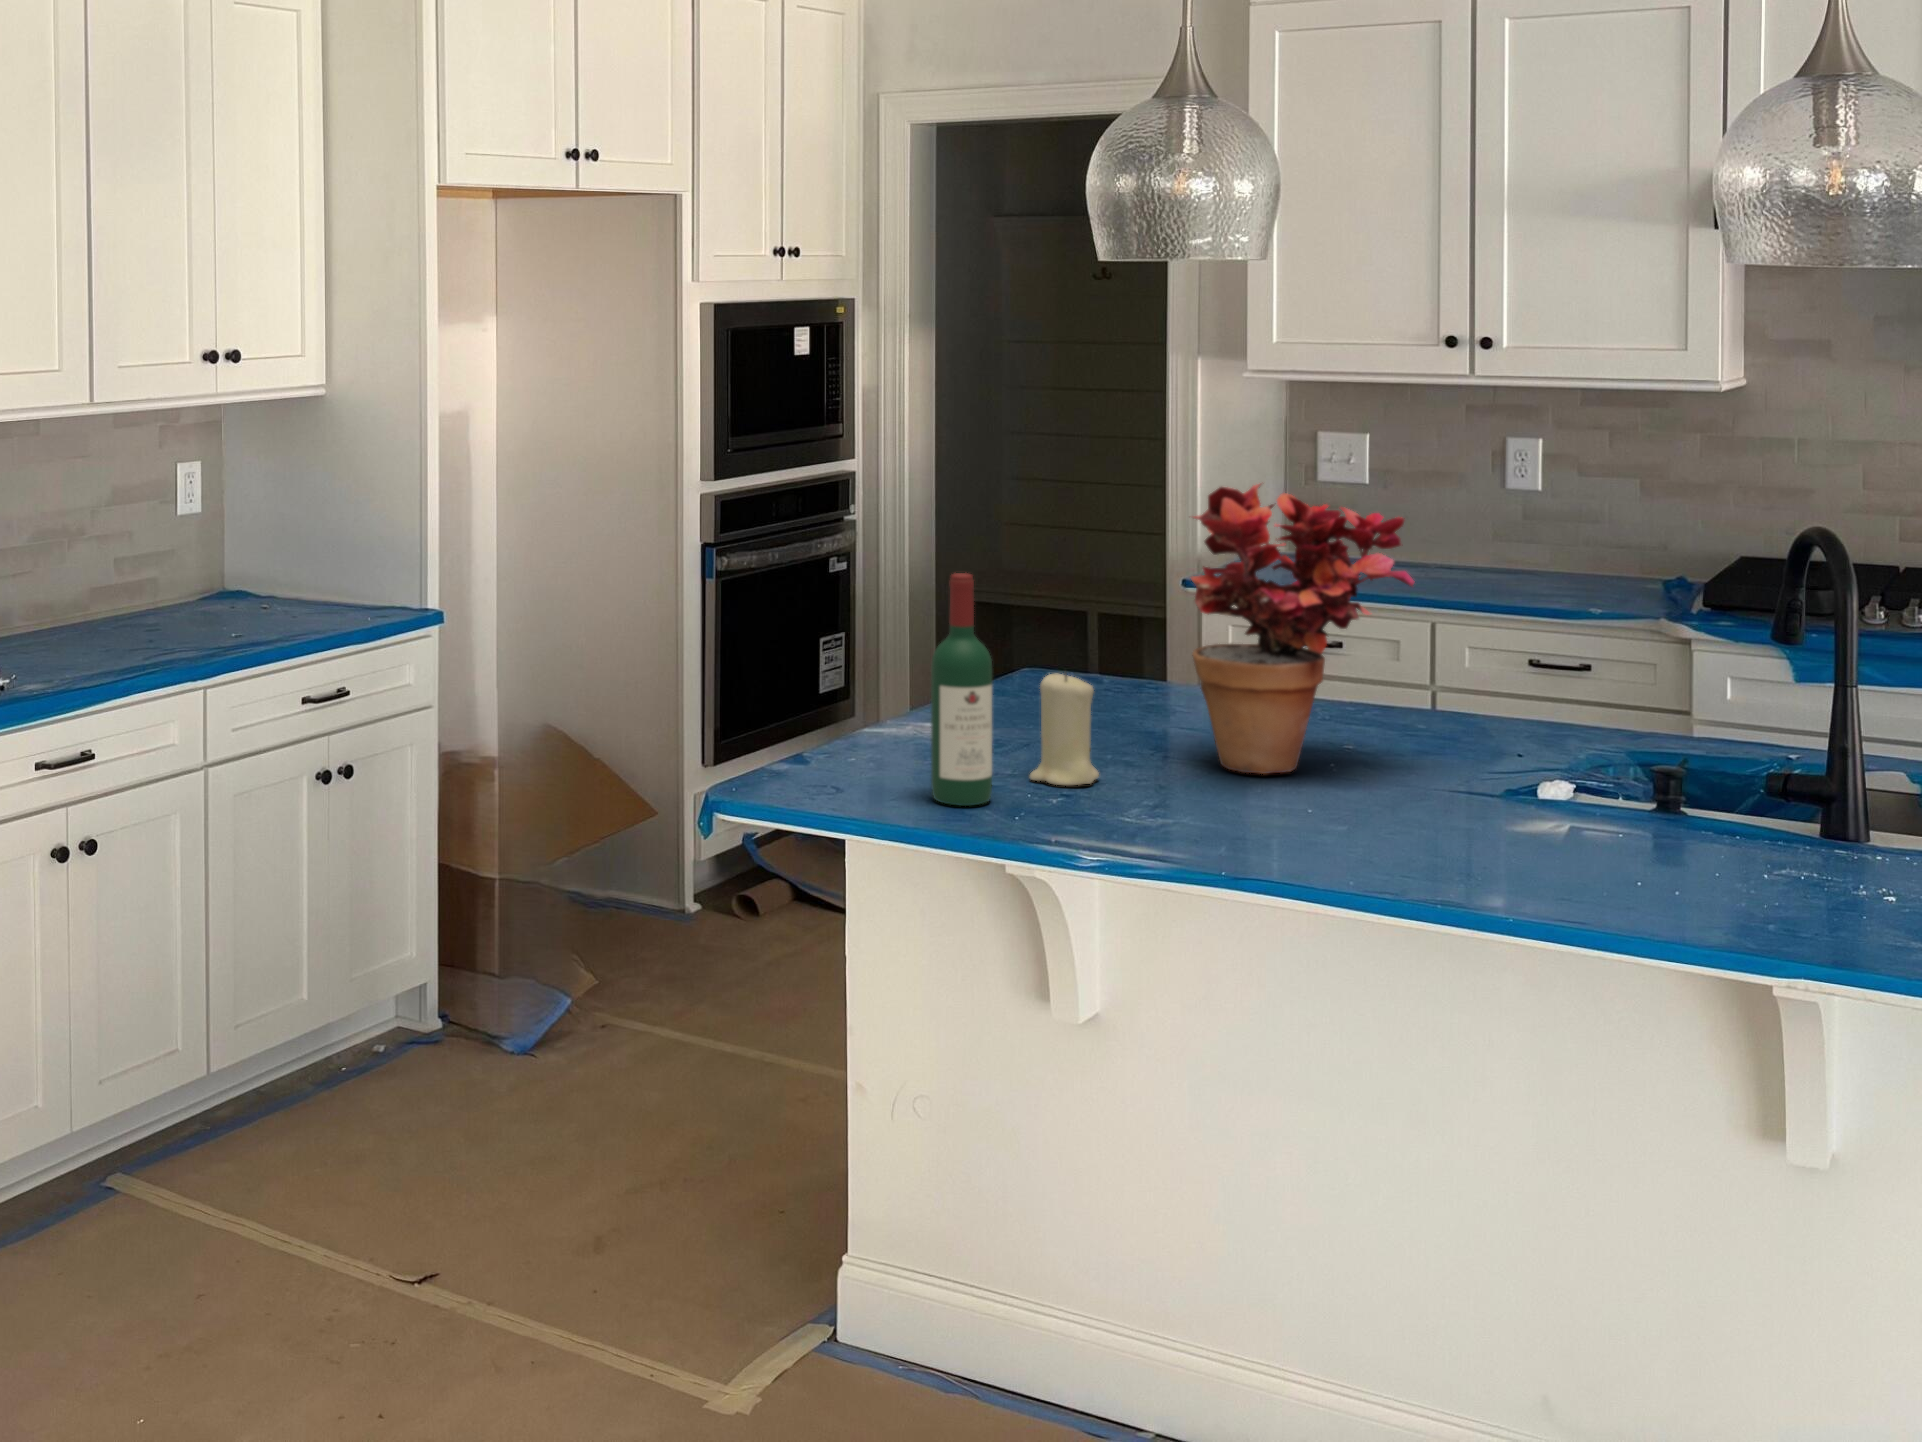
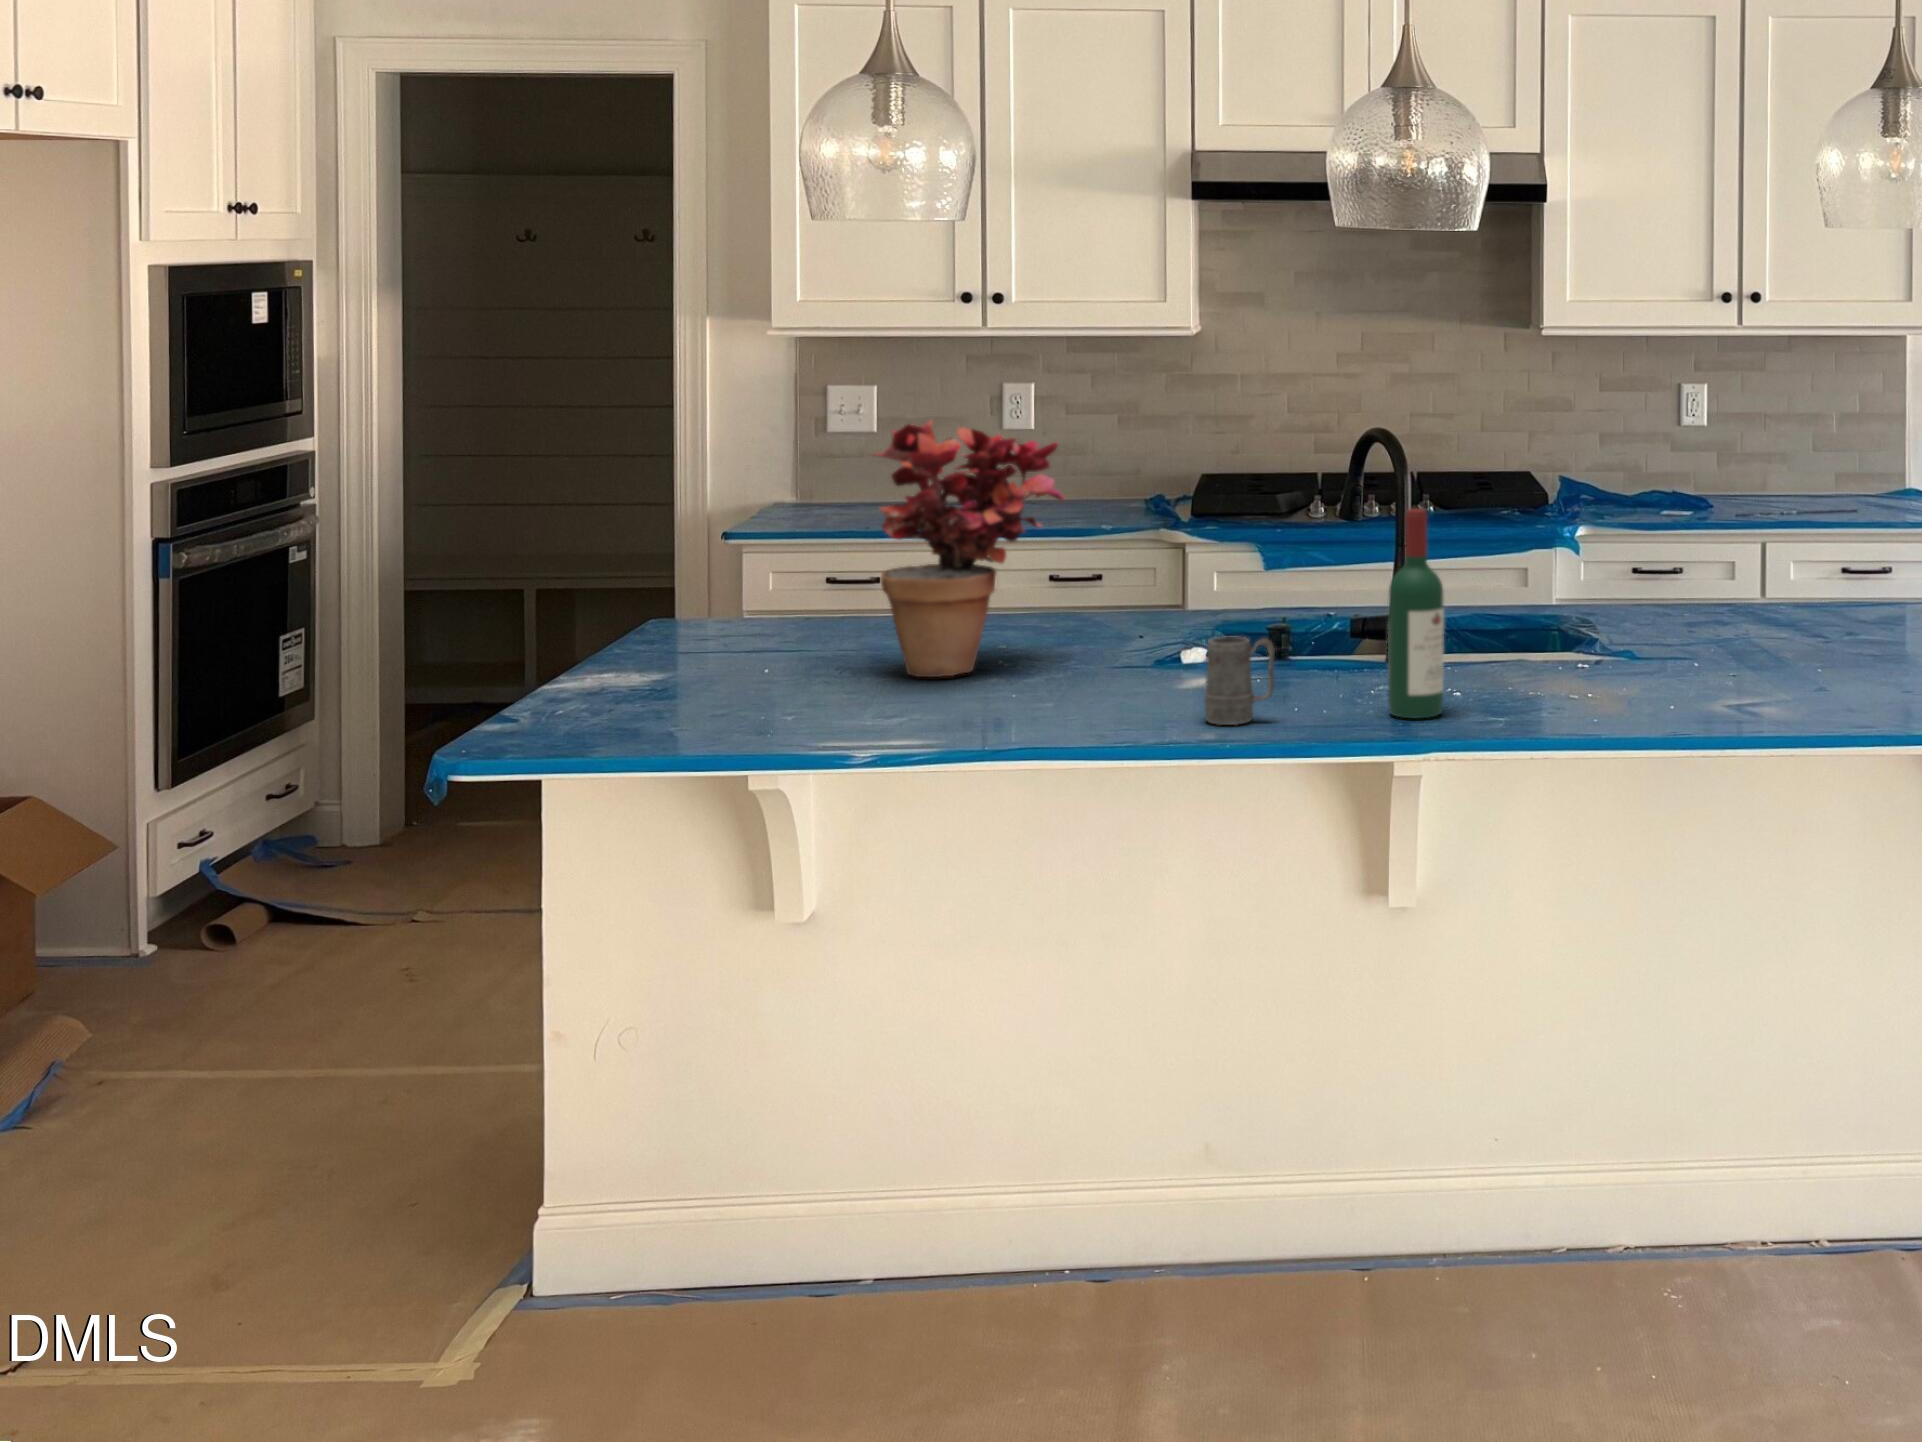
wine bottle: present [931,573,992,806] -> present [1388,508,1444,718]
candle: present [1030,673,1099,785] -> none [750,602,814,707]
mug: none [1516,779,1610,894] -> present [1204,637,1275,725]

